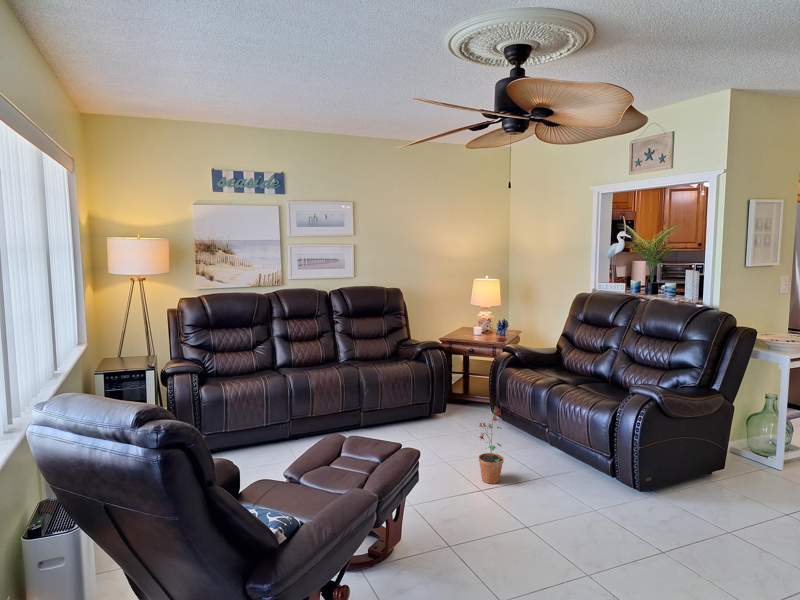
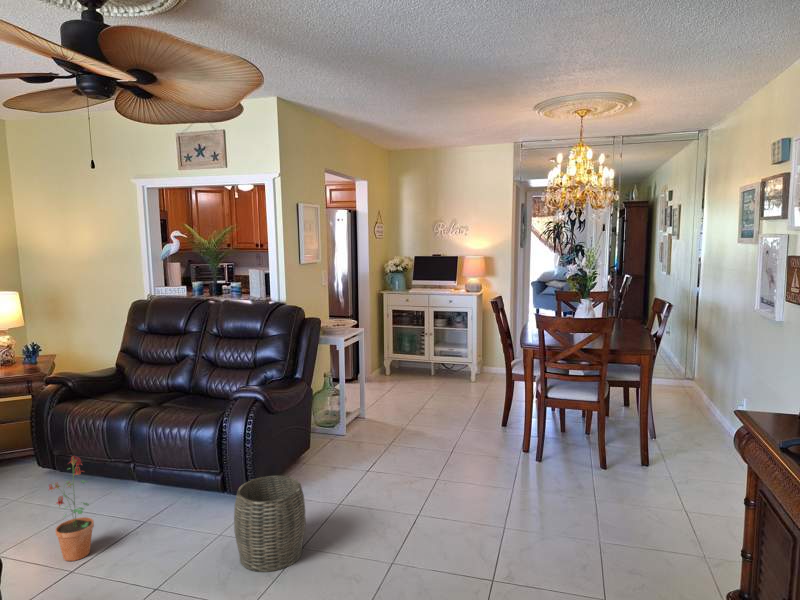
woven basket: none [597,471,670,564] -> present [234,476,306,572]

